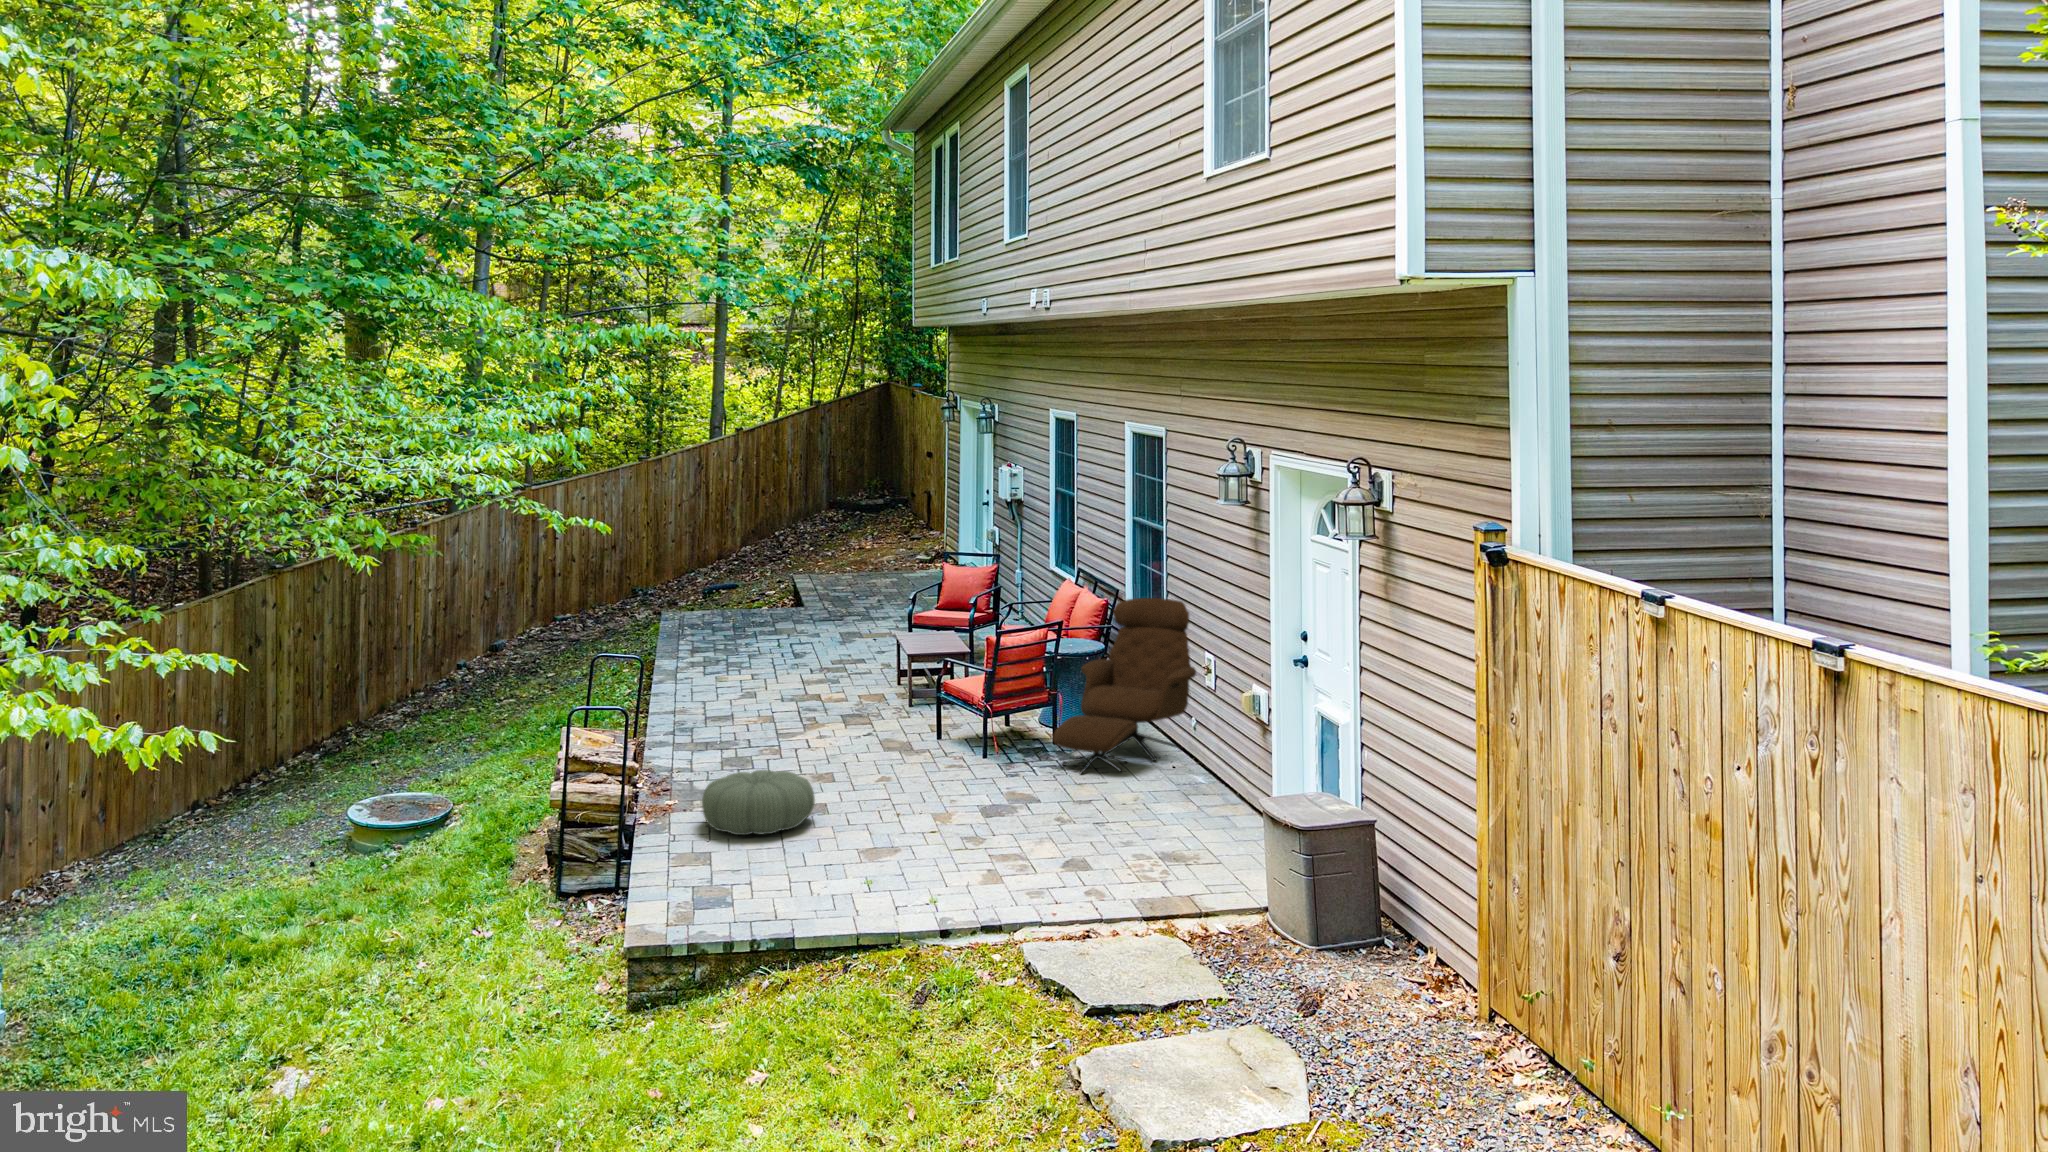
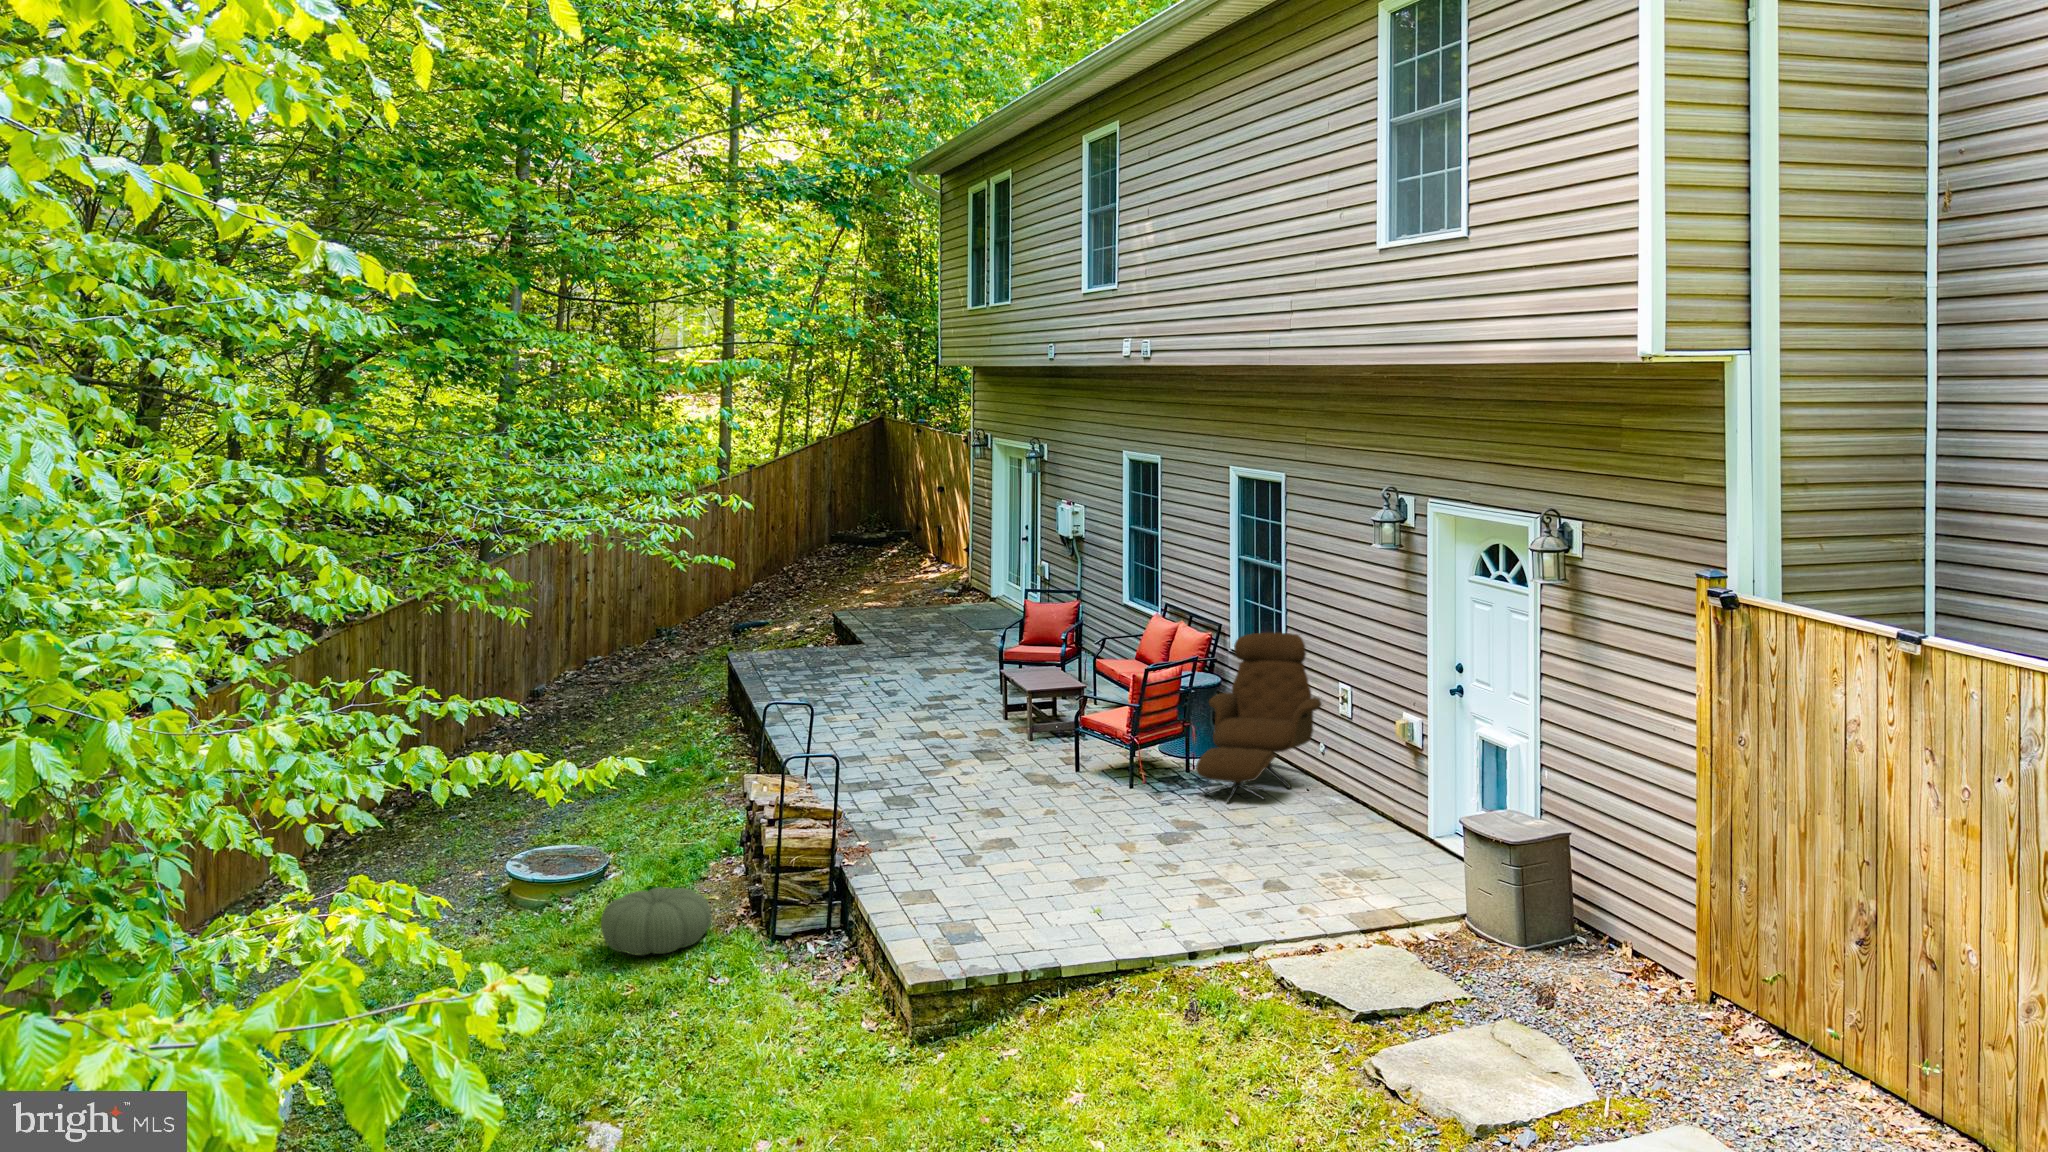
pouf: present [702,770,815,835] -> present [601,887,712,955]

